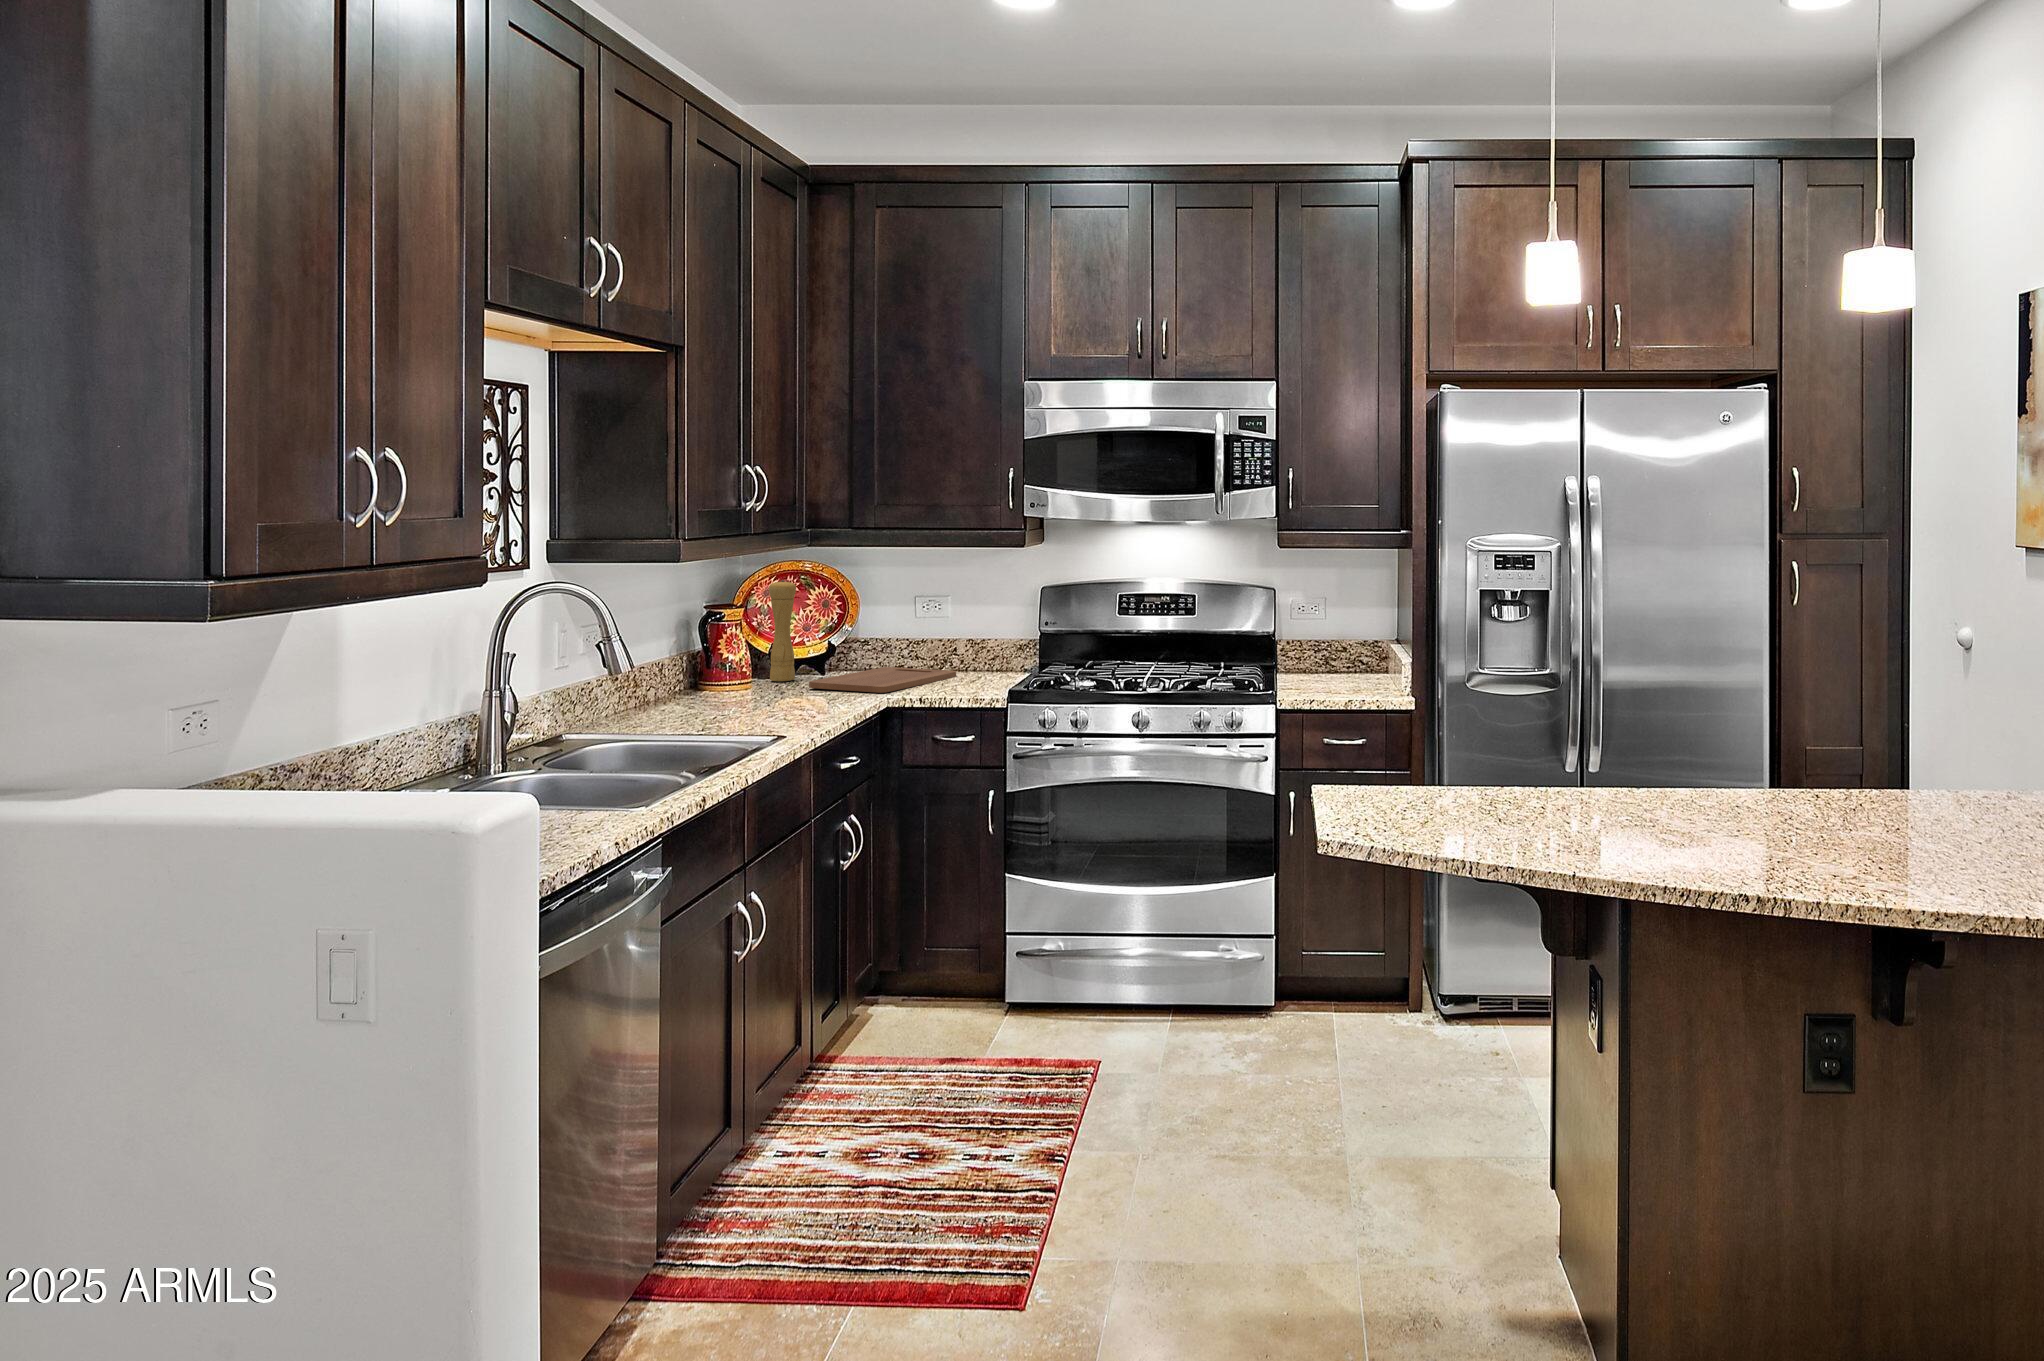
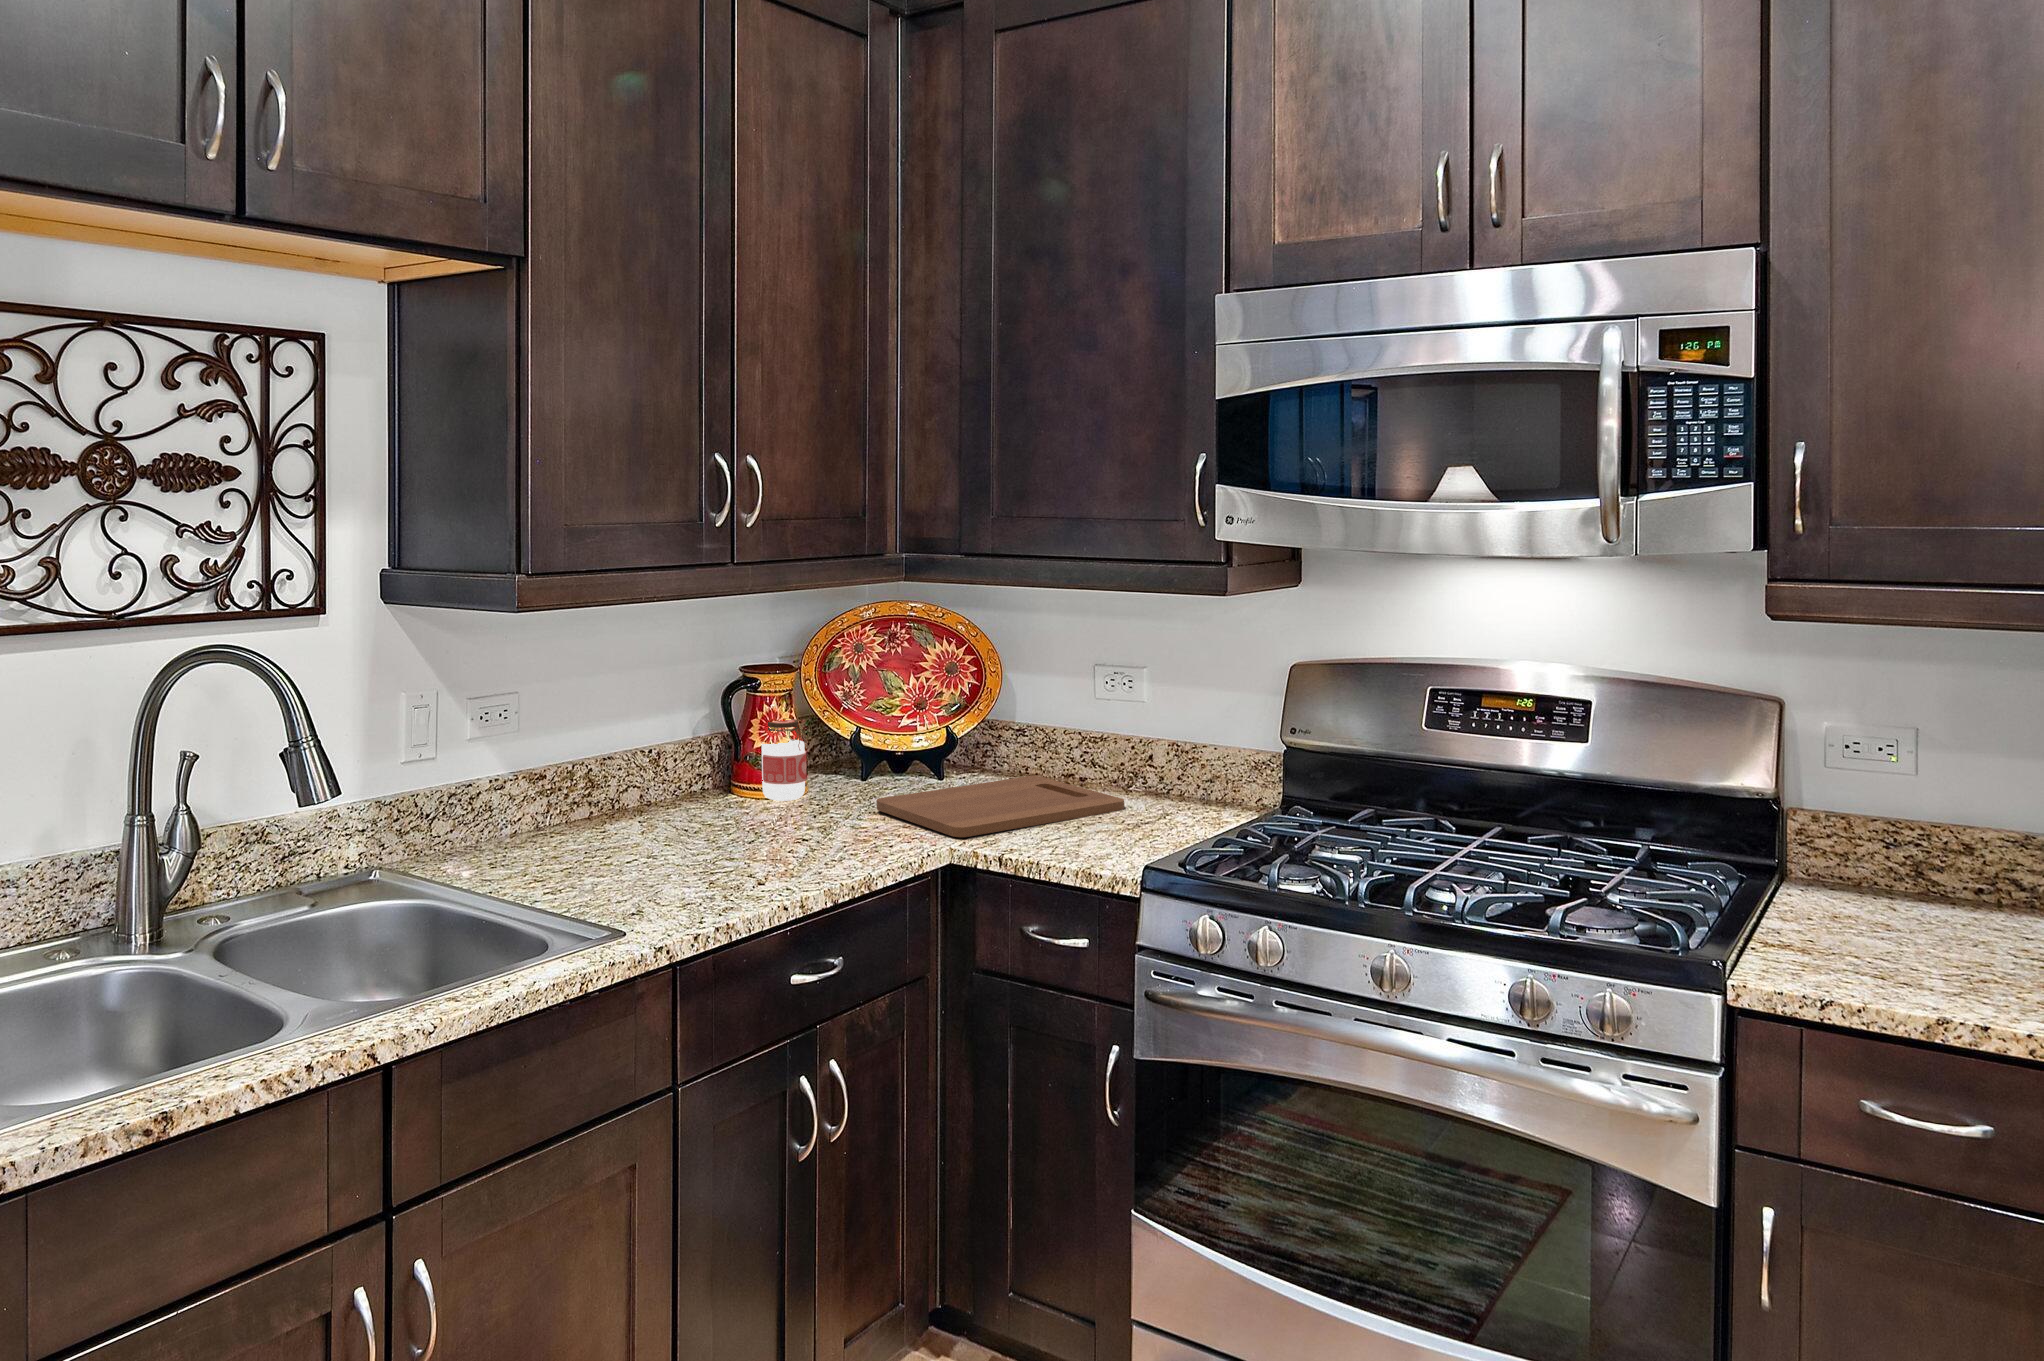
pepper mill: present [769,580,796,681] -> none [854,634,893,787]
jar: none [717,637,751,692] -> present [762,719,807,801]

